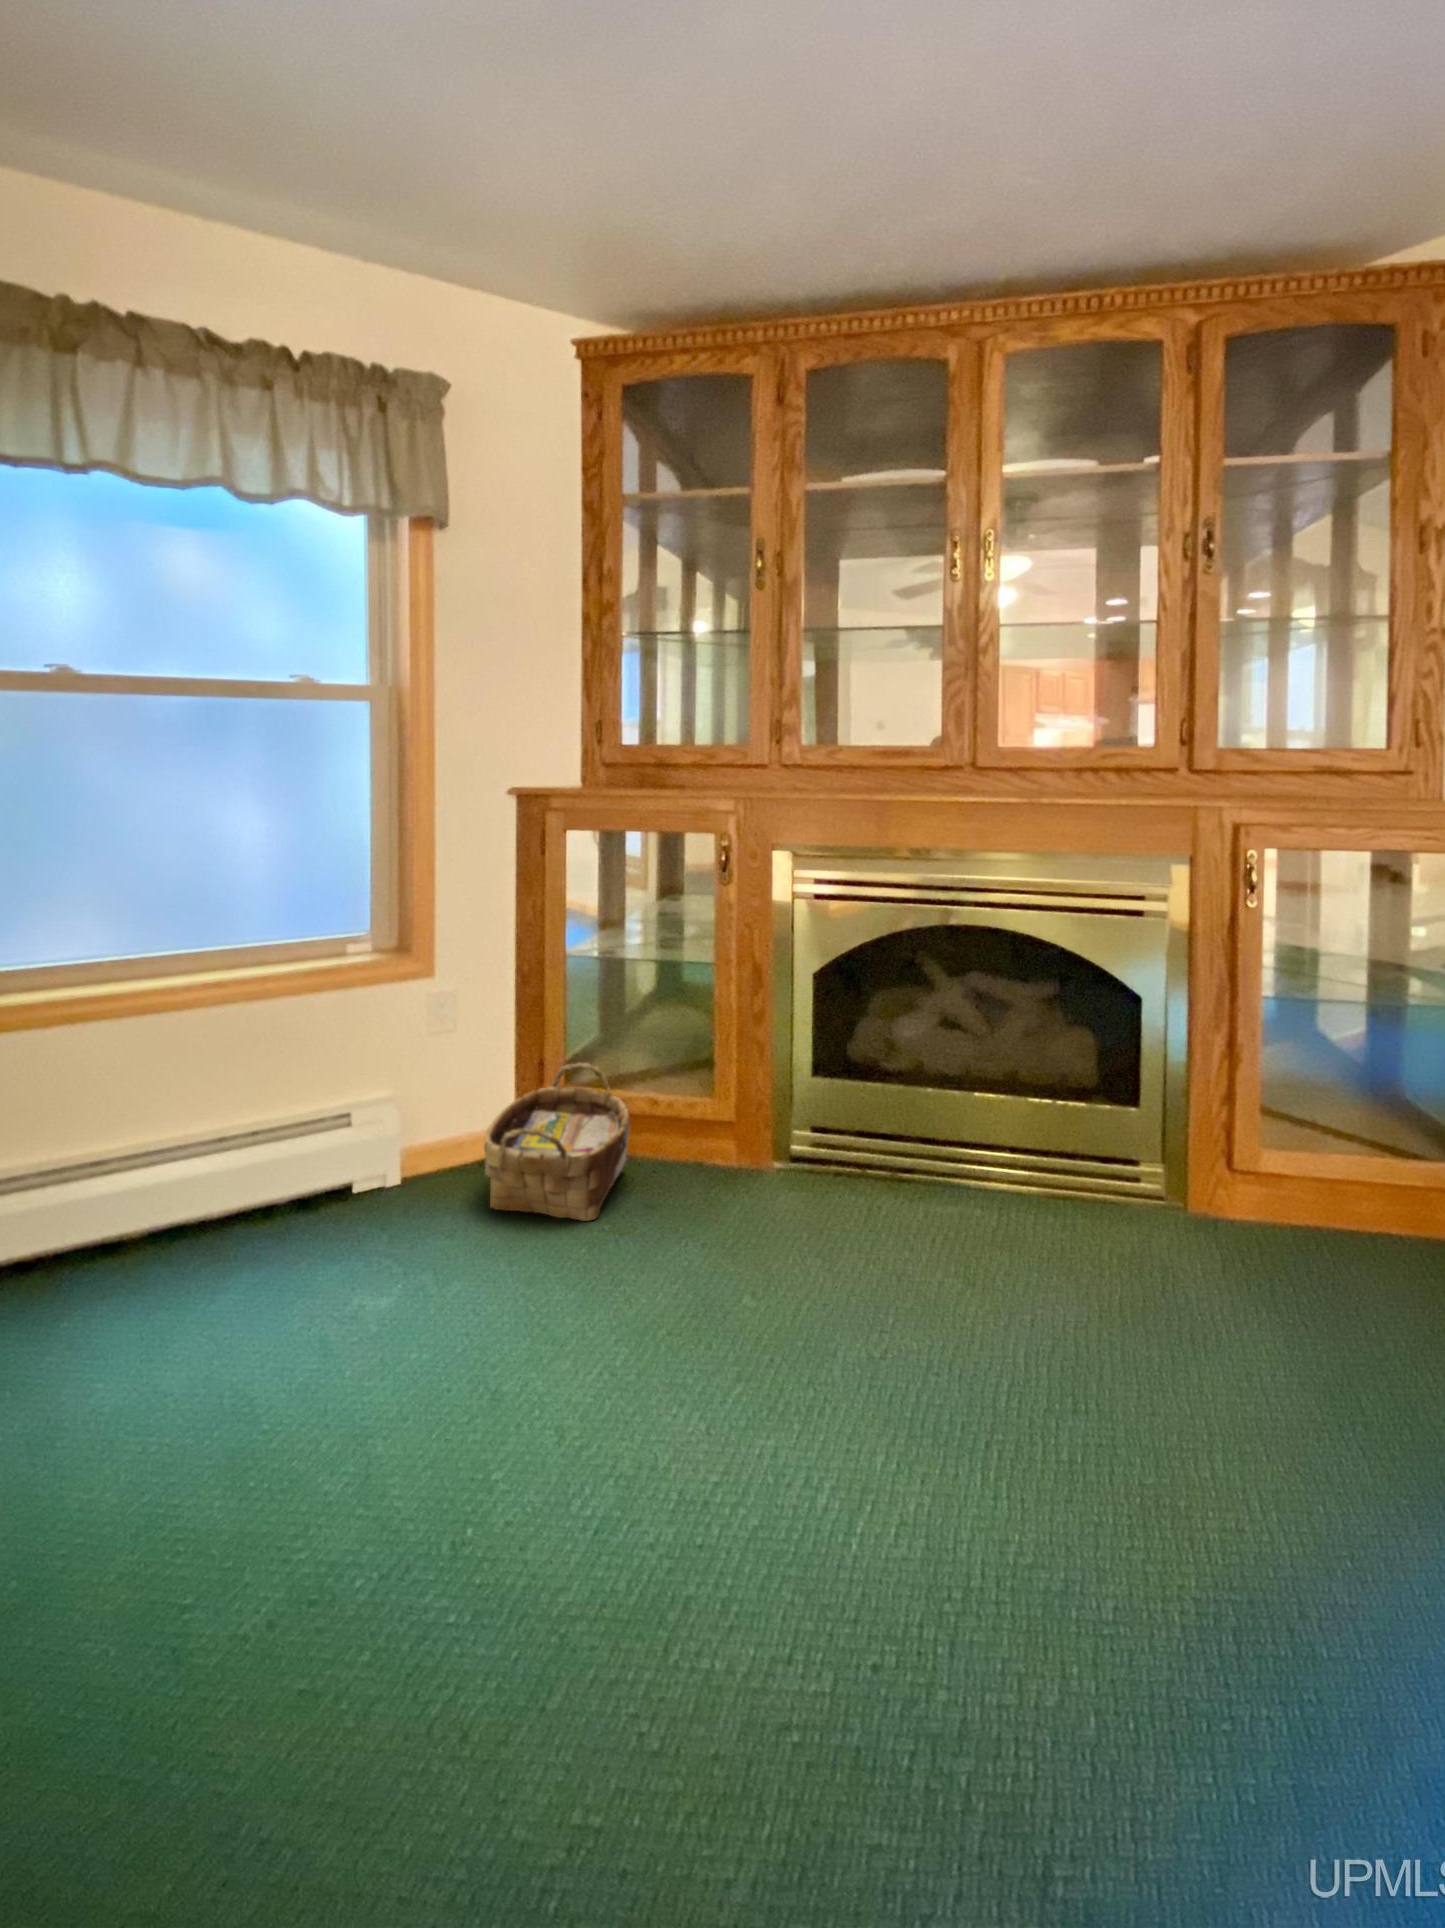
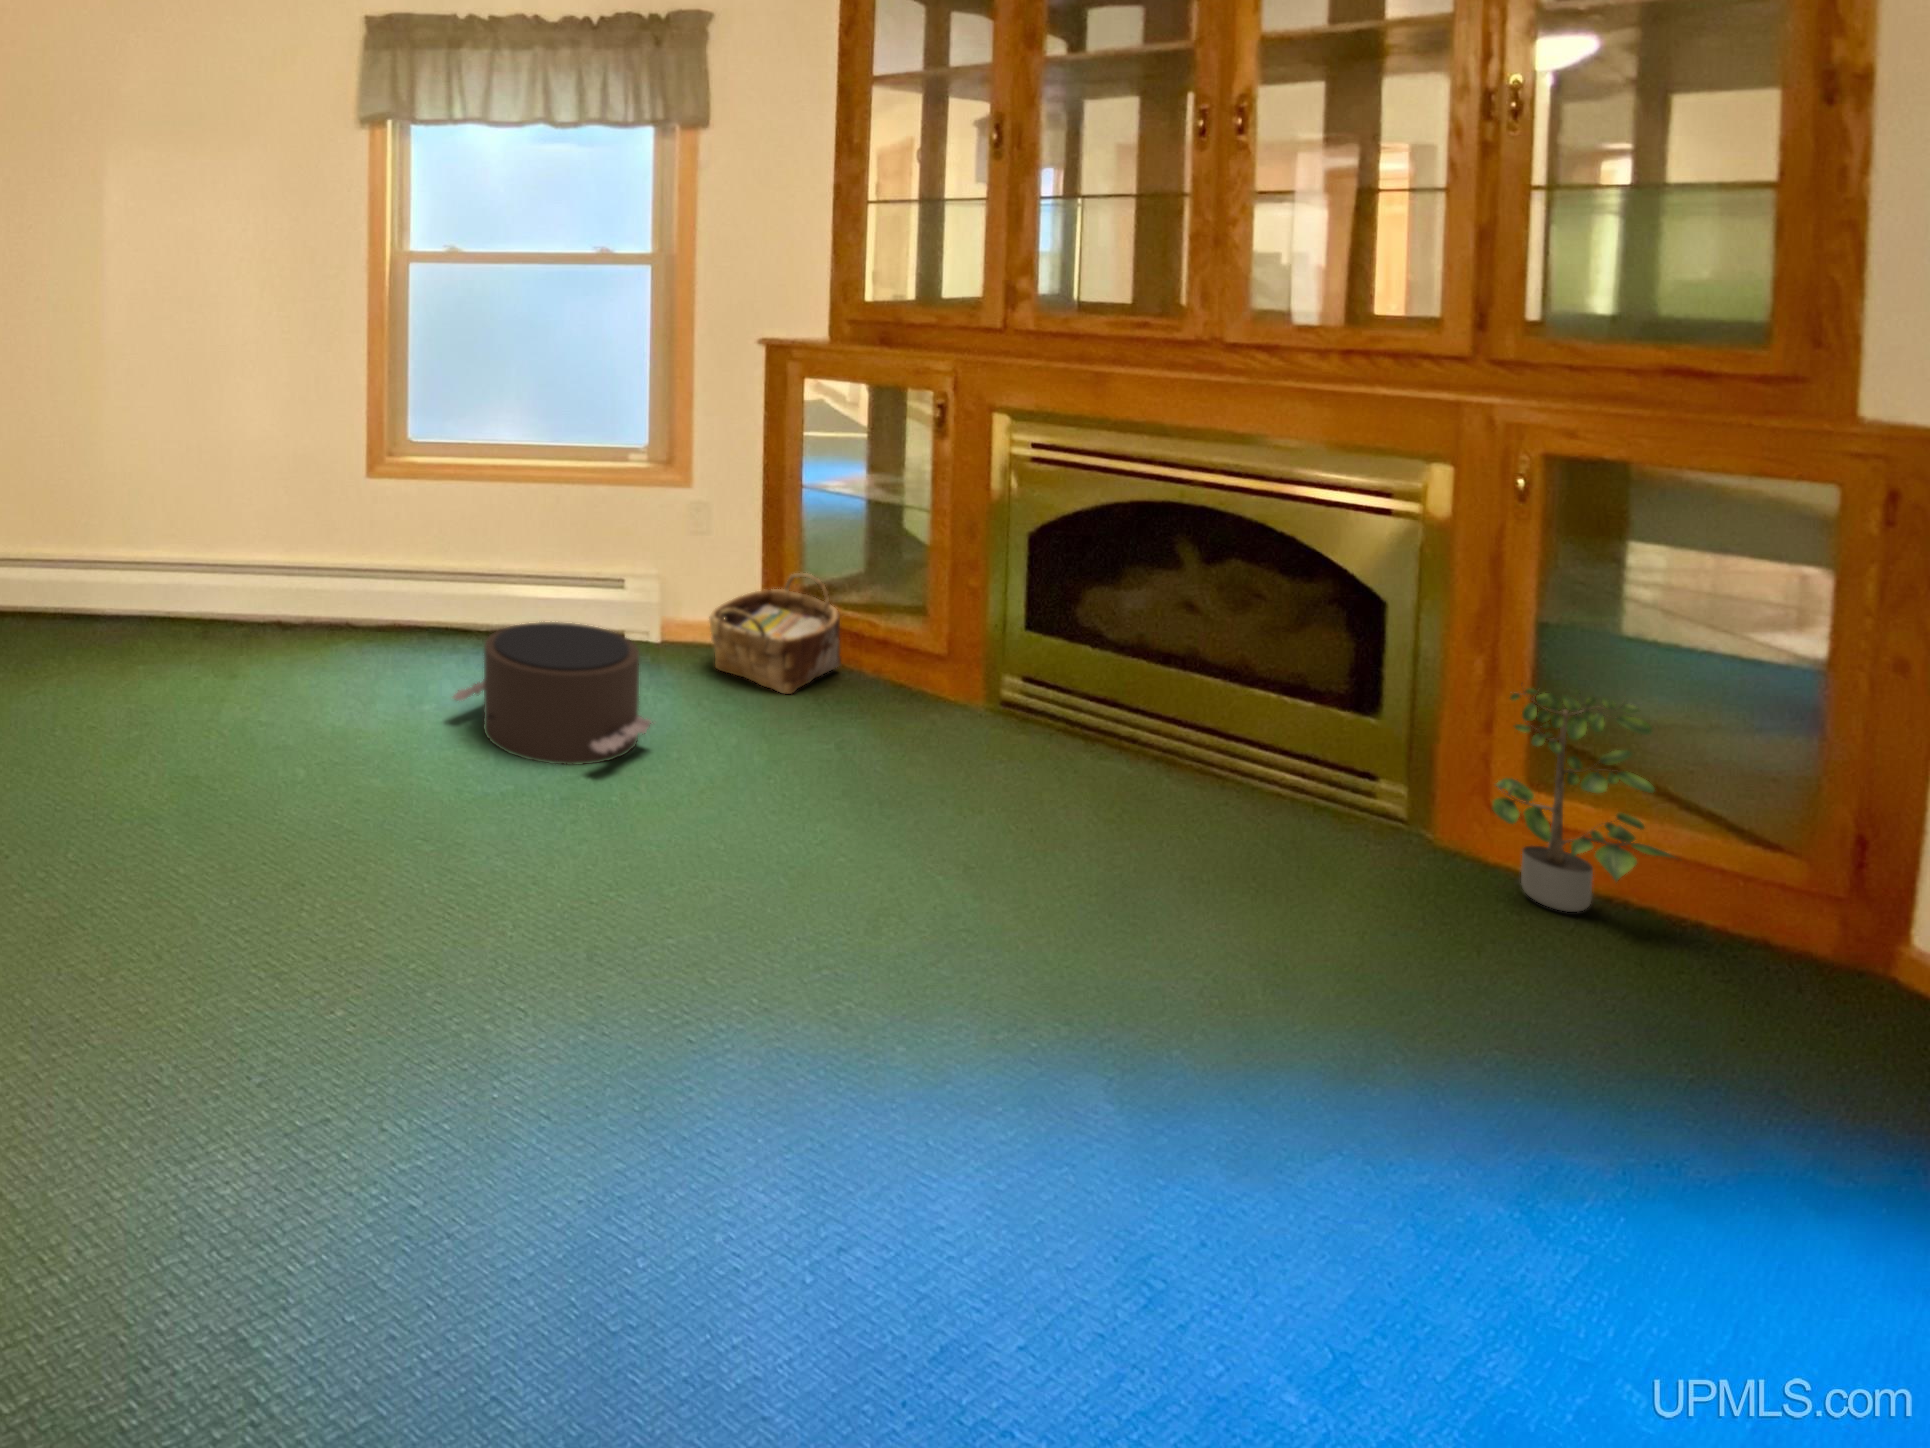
potted plant: none [1249,1048,1383,1249] -> present [1493,688,1673,912]
pouf: none [133,1209,487,1479] -> present [453,622,653,765]

